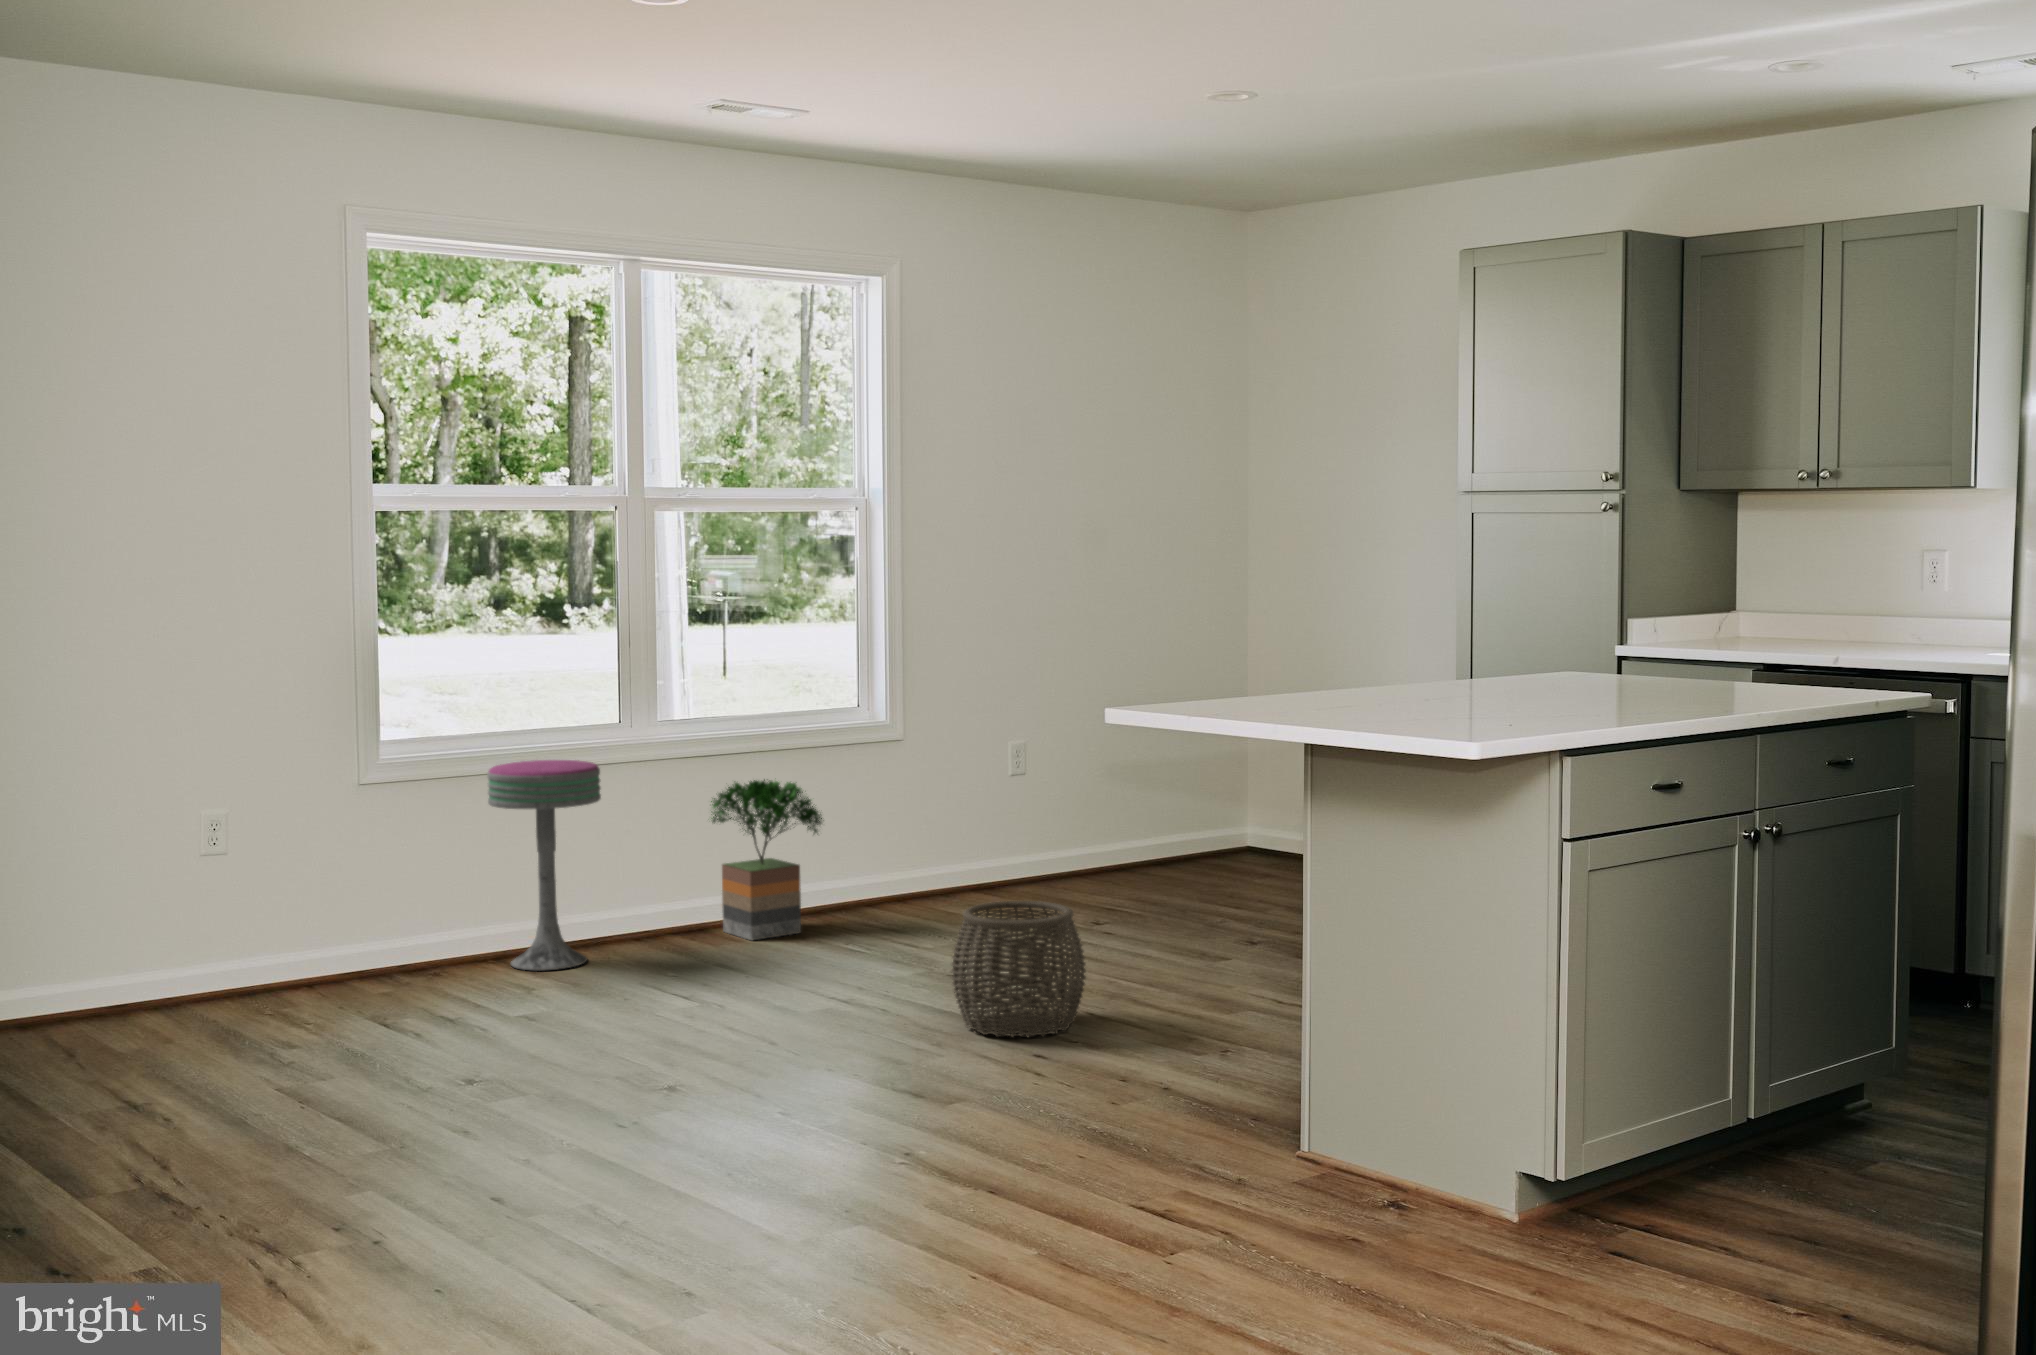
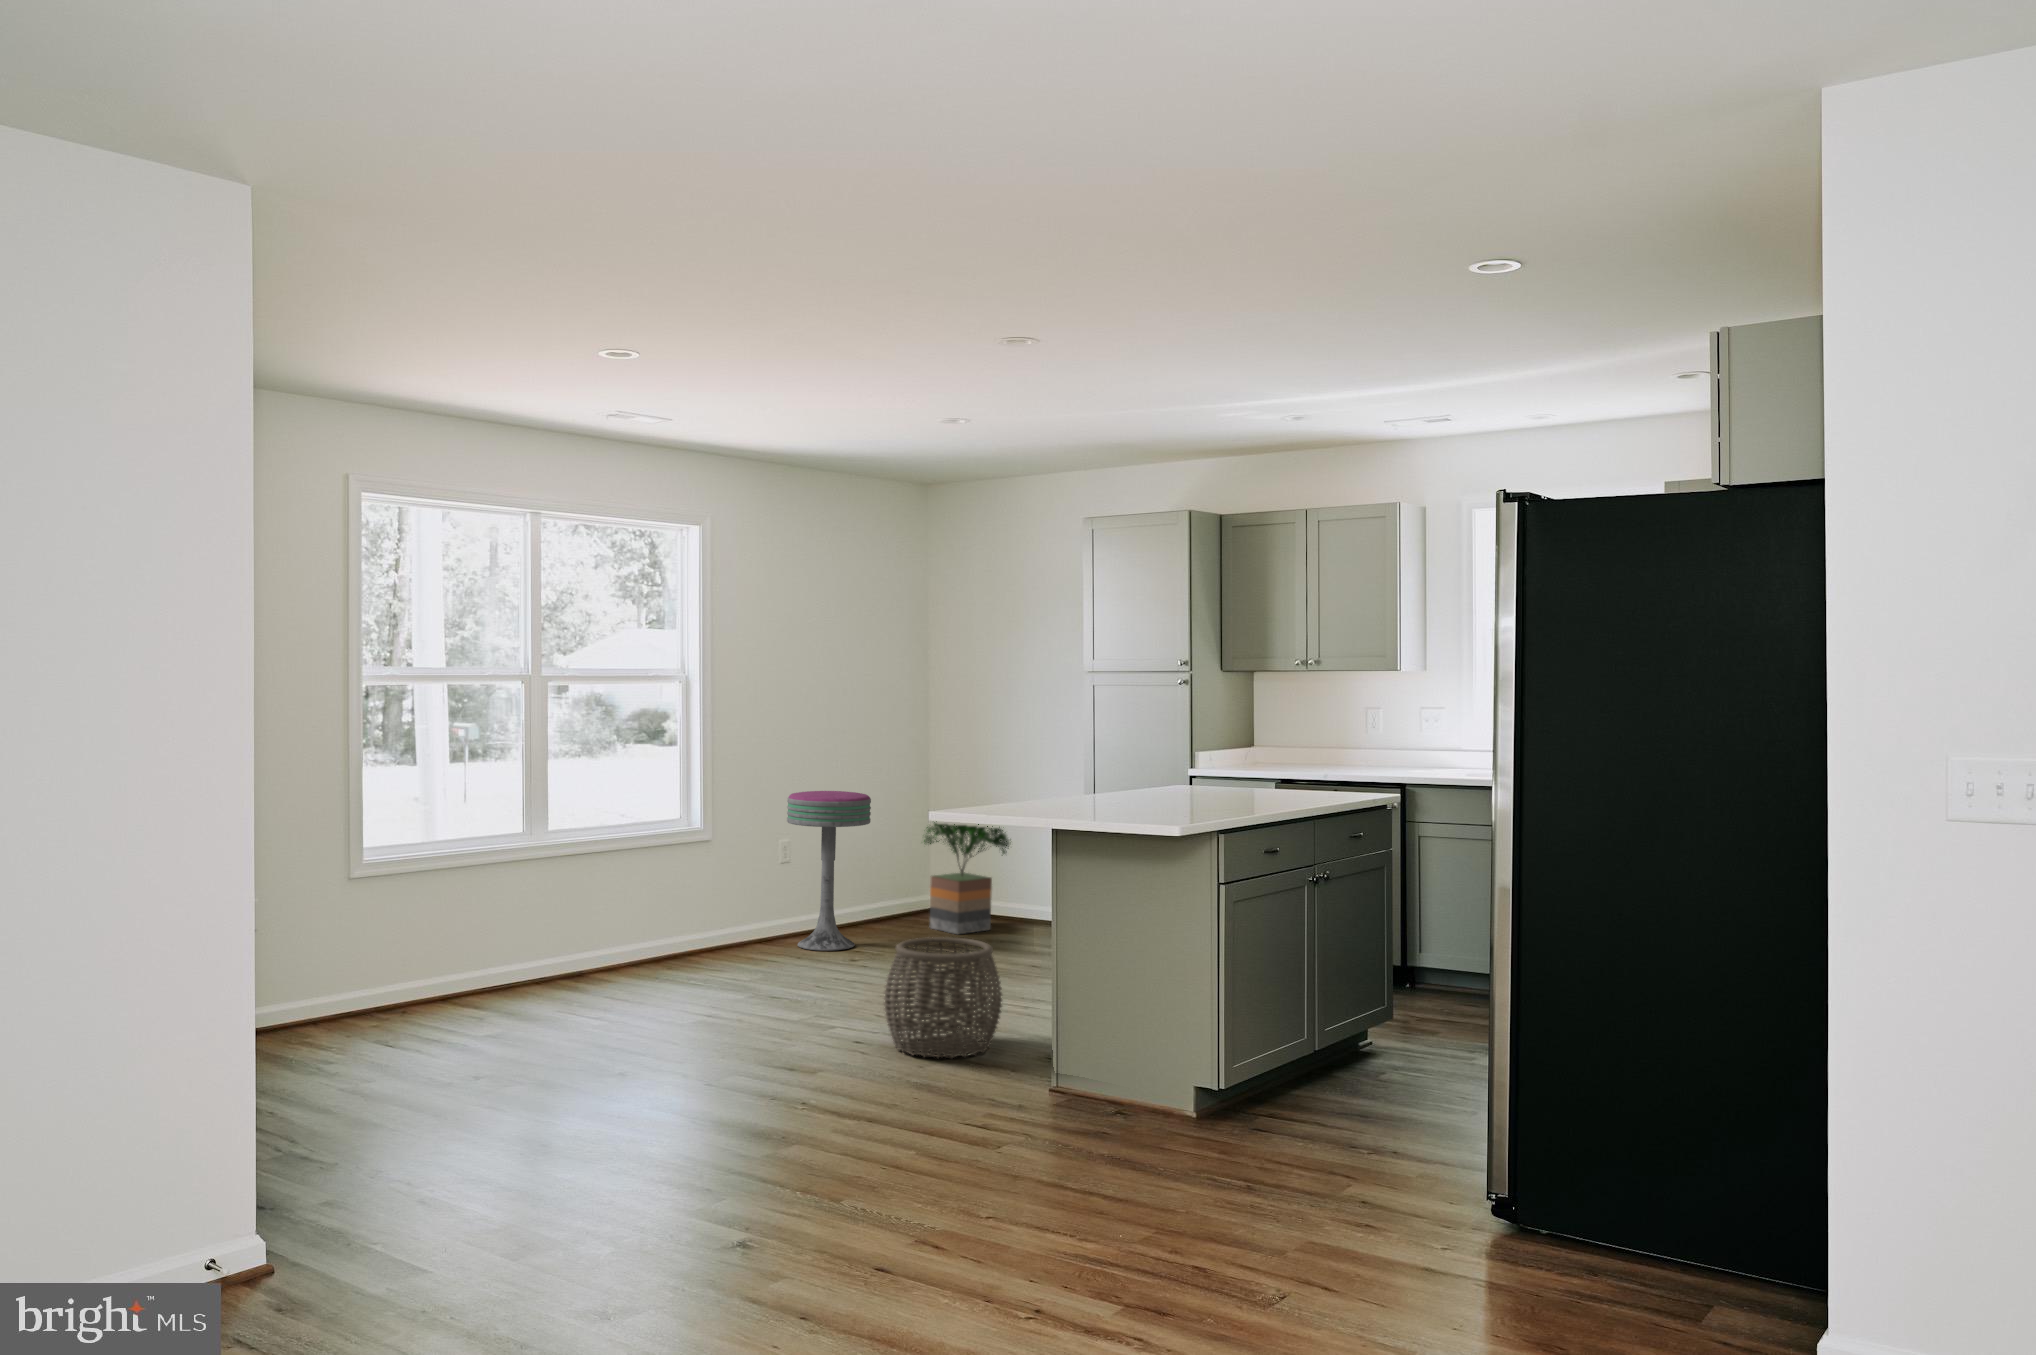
bar stool: present [487,760,601,971] -> present [787,791,871,951]
potted tree: present [711,779,824,940] -> present [924,821,1011,935]

